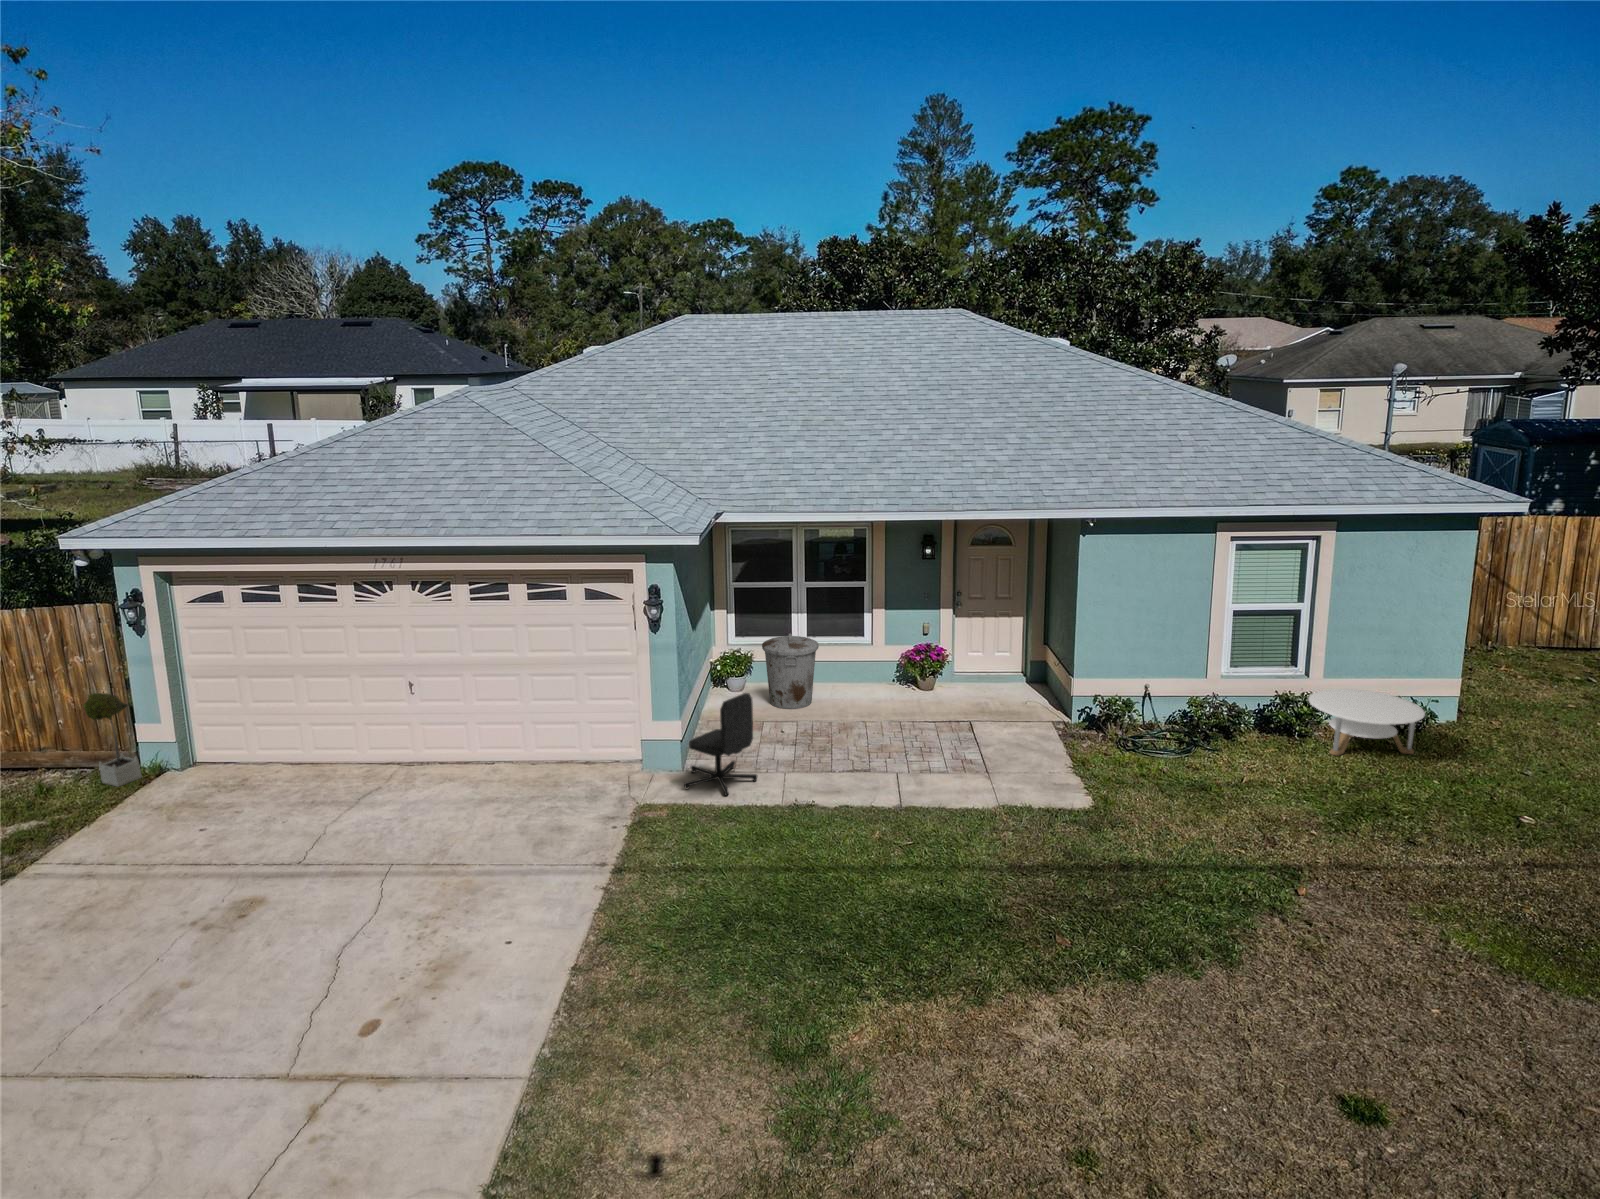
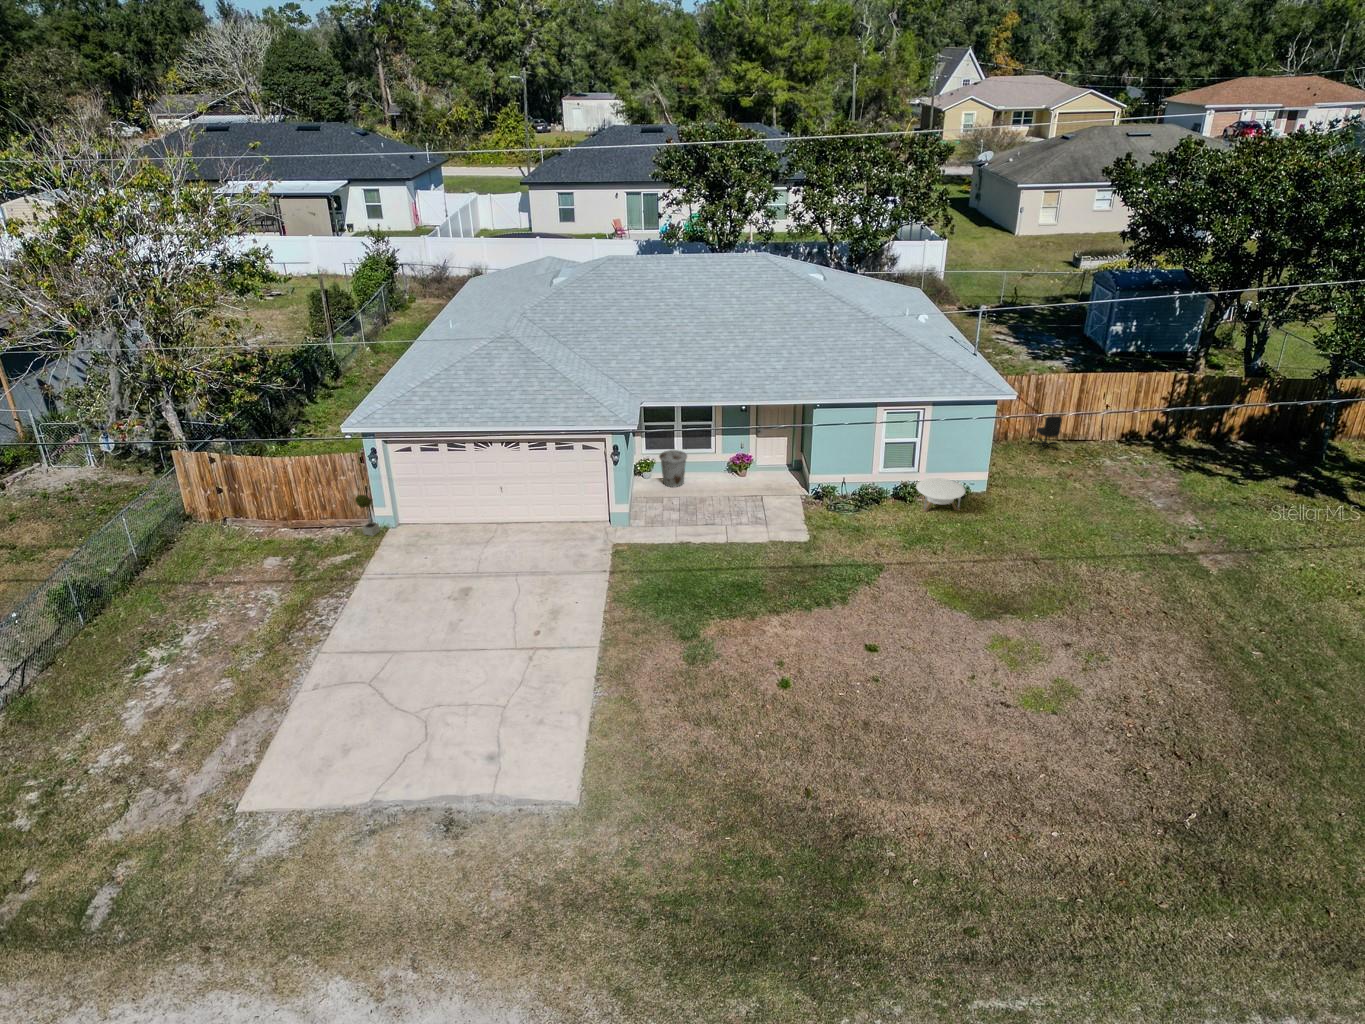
chair: present [684,693,757,796] -> present [1030,416,1062,450]

